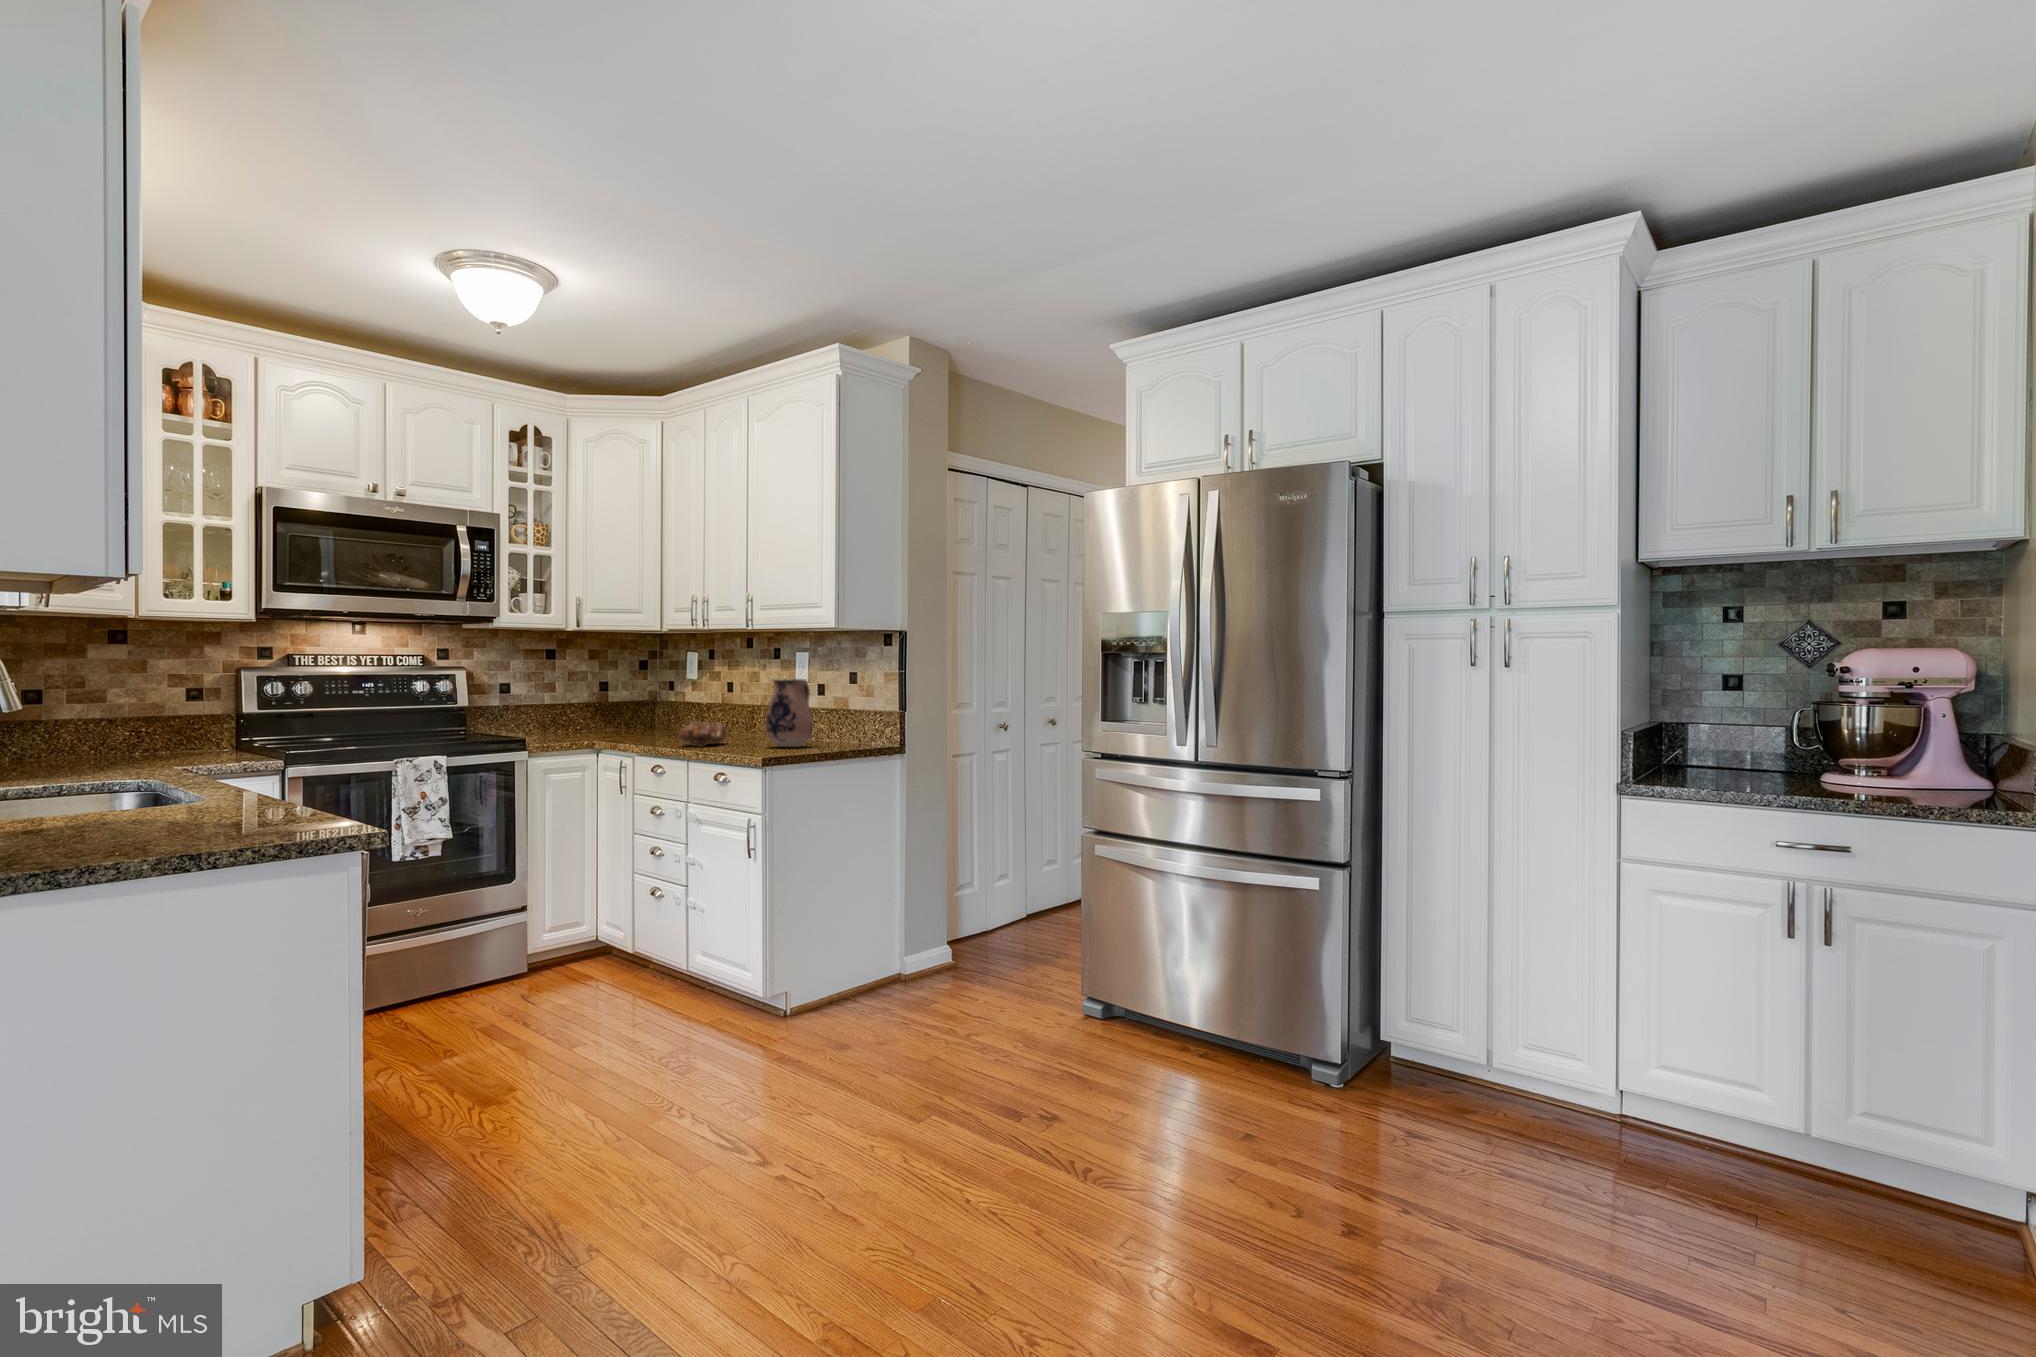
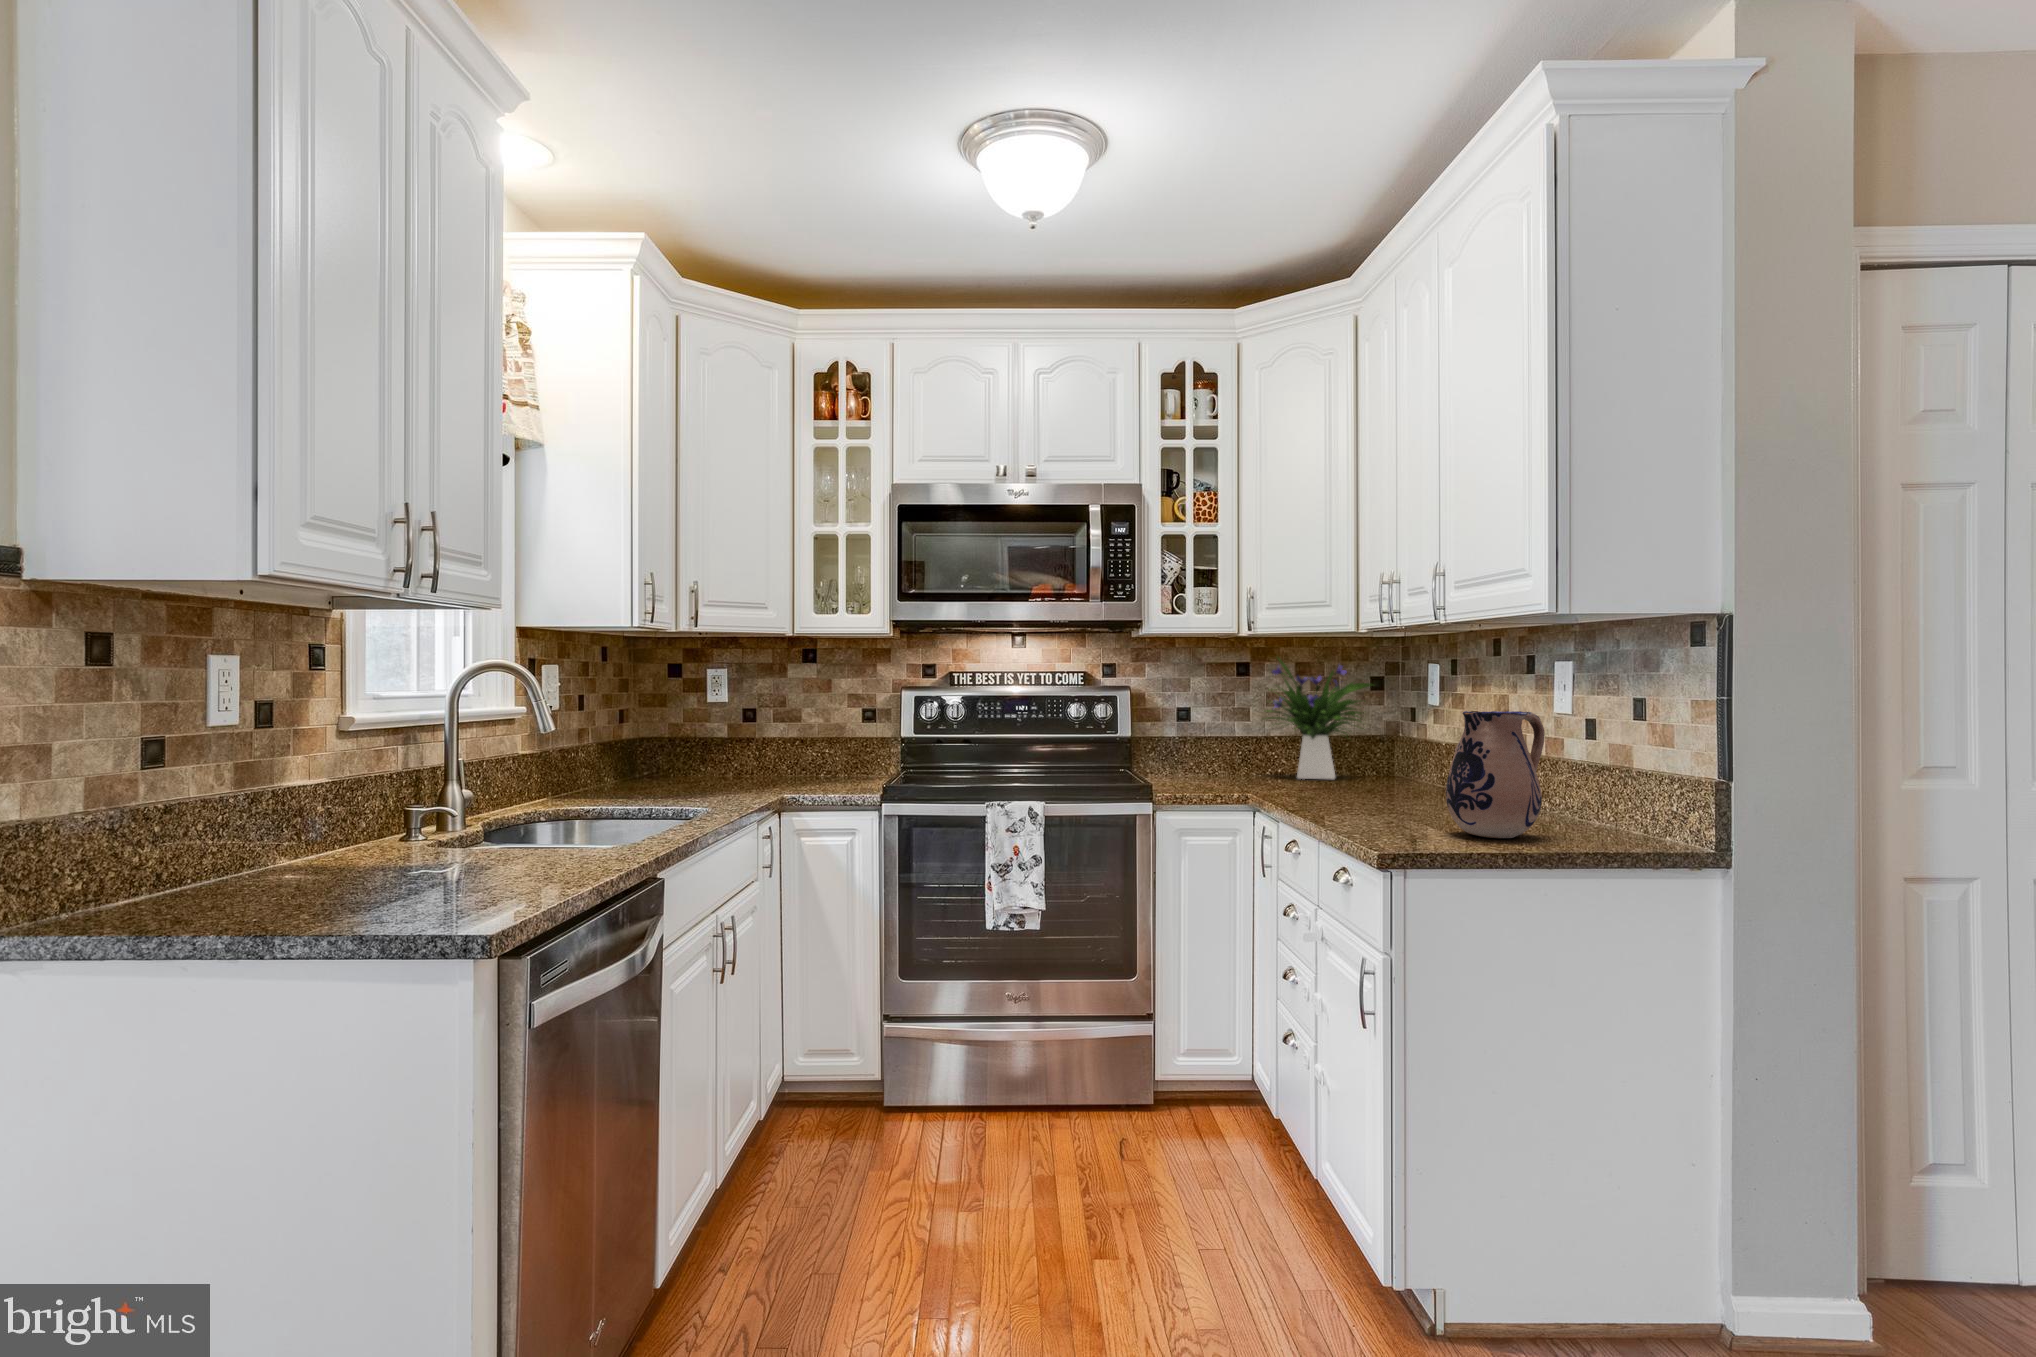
flower arrangement: none [556,646,647,736] -> present [1268,658,1372,779]
bread loaf: present [678,721,727,747] -> none [1322,774,1418,818]

